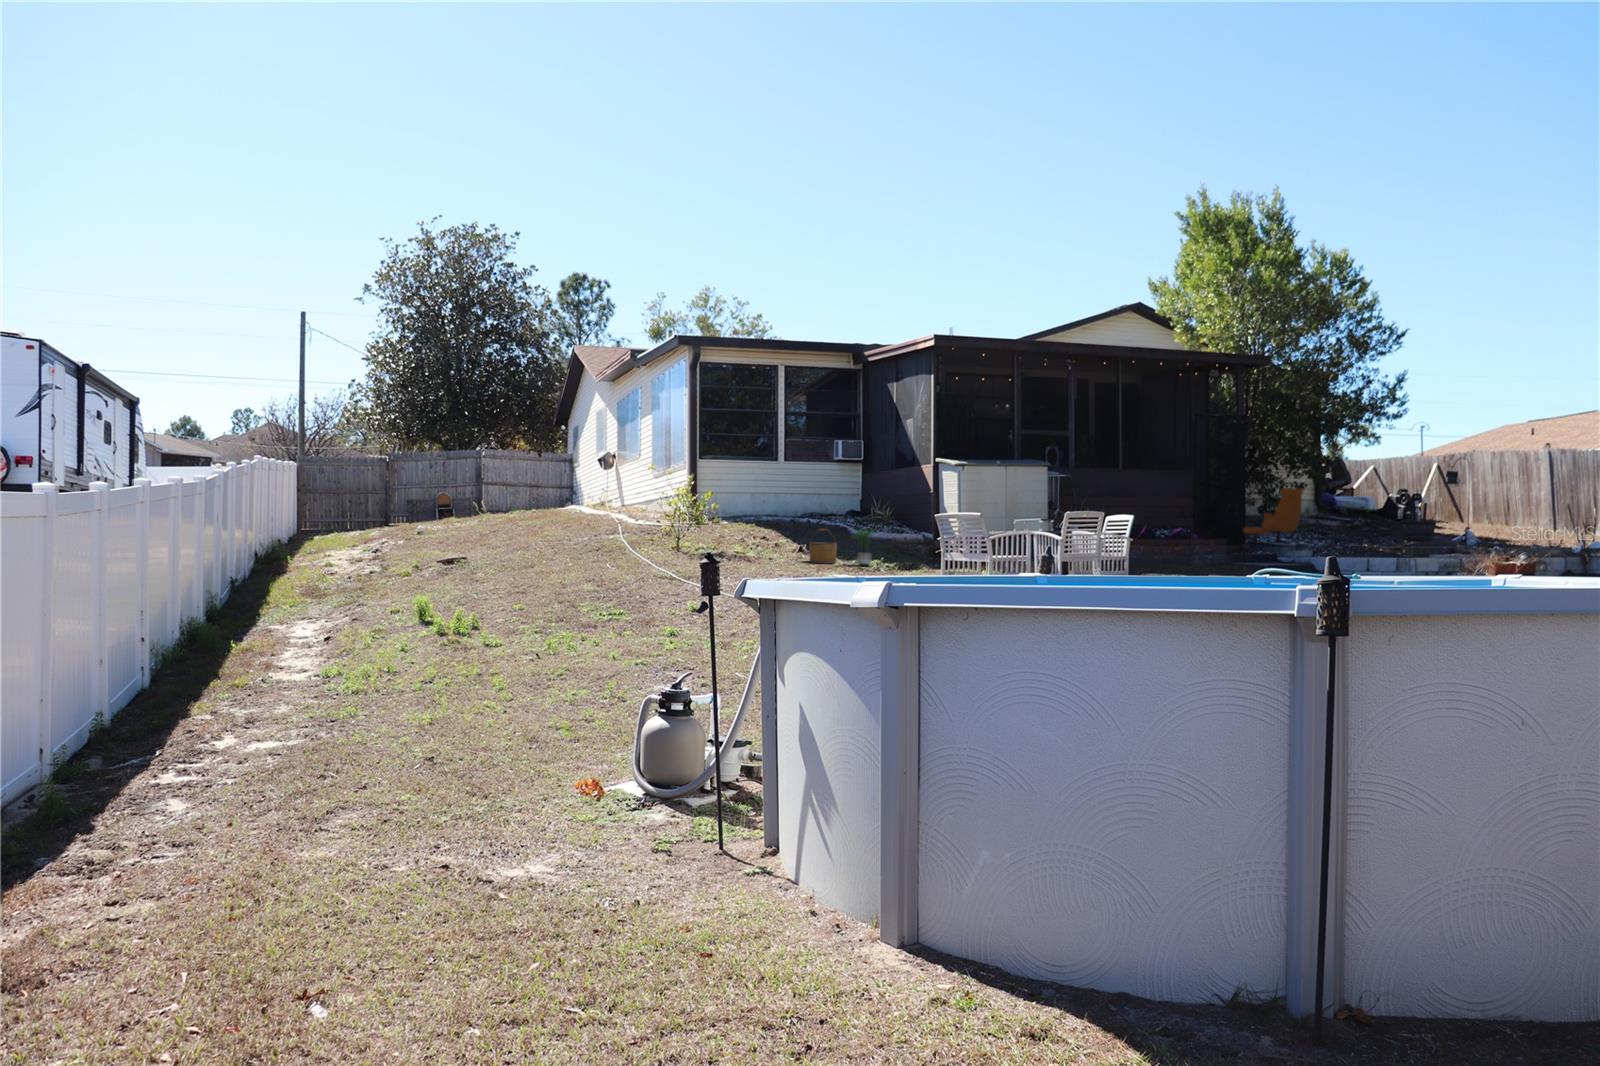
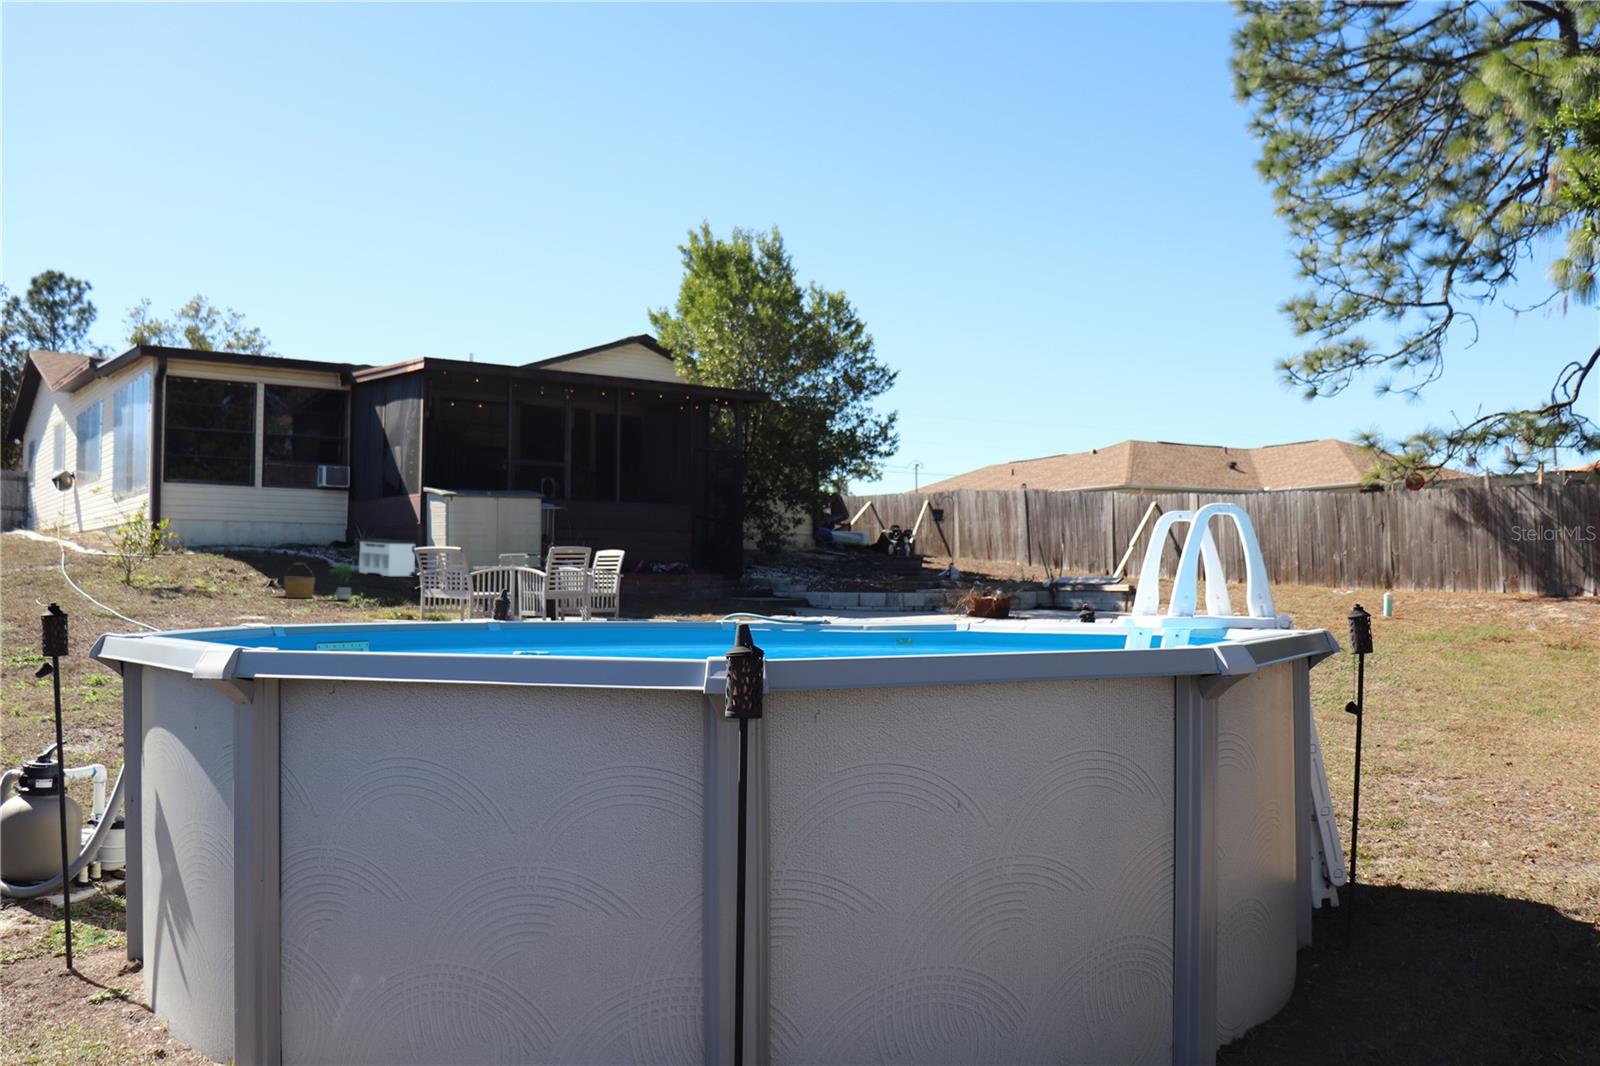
lounge chair: present [1243,488,1304,545] -> none [734,525,786,580]
bench: none [876,507,928,542] -> present [359,539,415,576]

